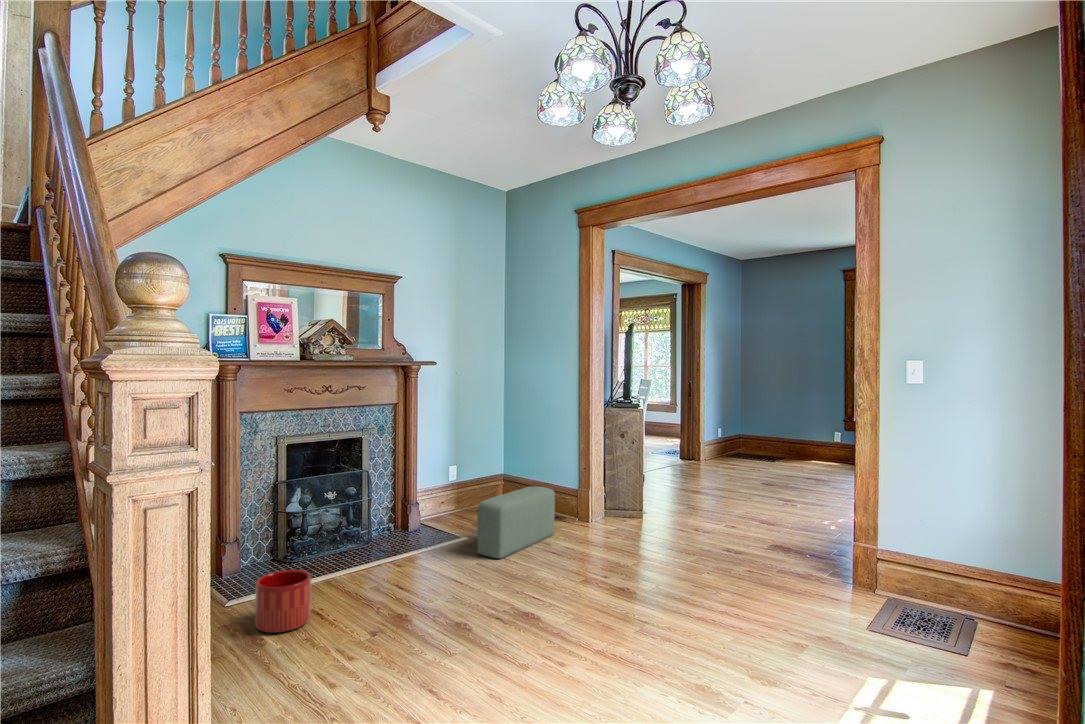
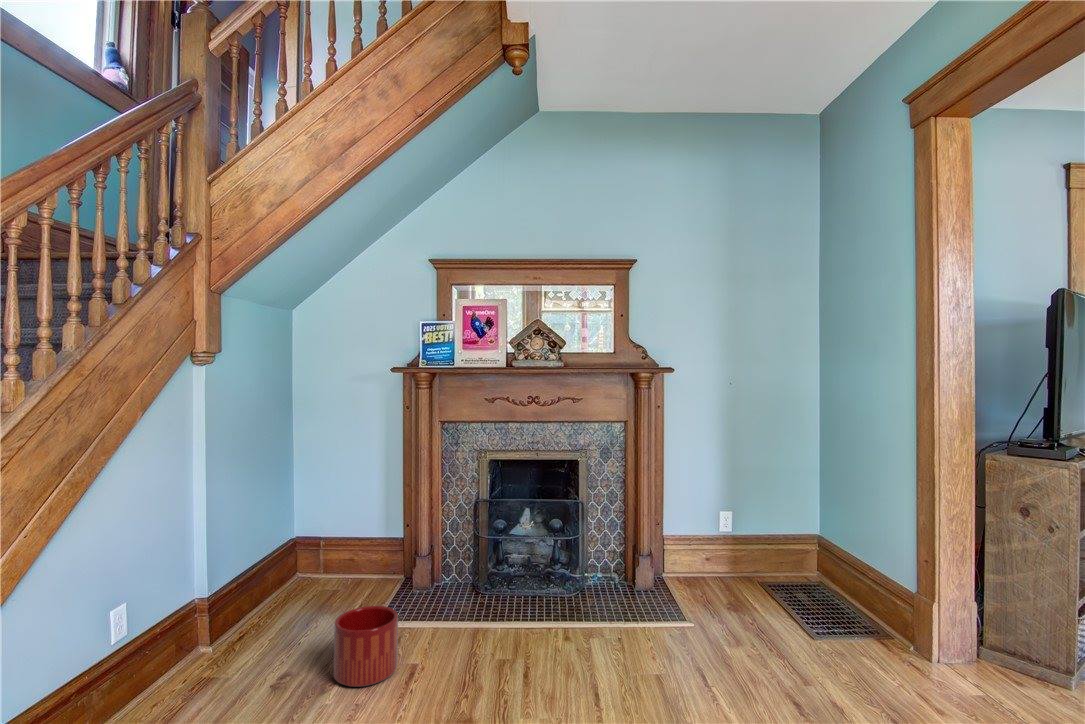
pouf: present [477,486,555,558] -> none [681,566,850,678]

